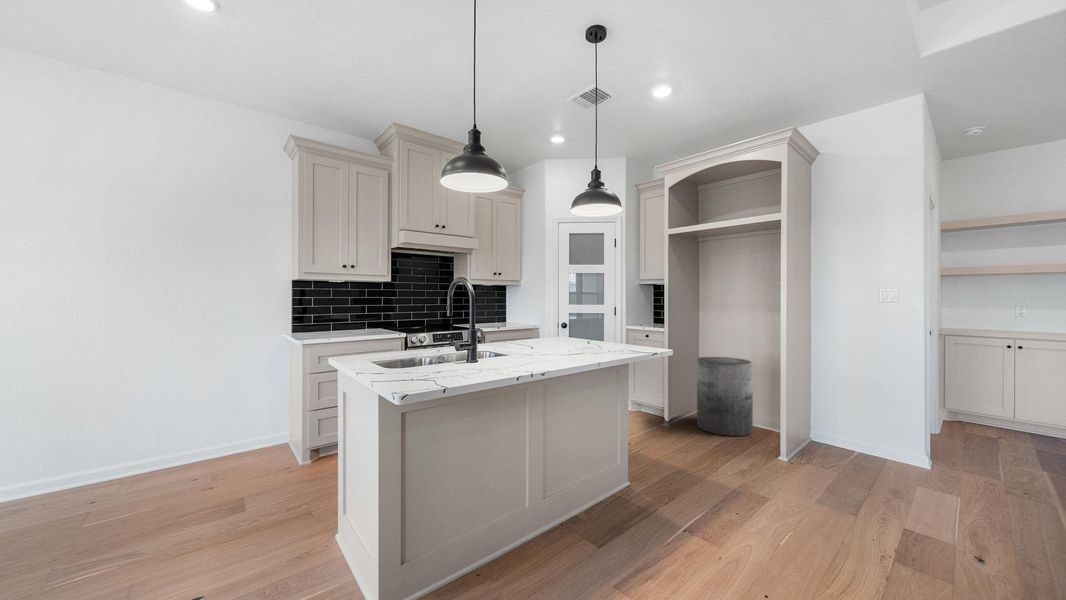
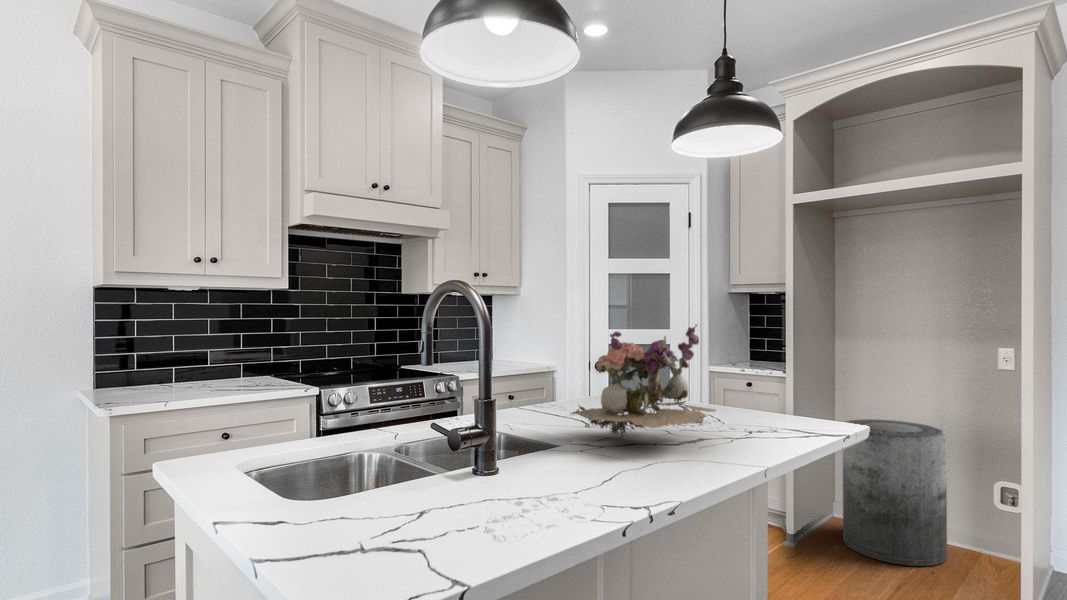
flower arrangement: none [519,297,590,352] -> present [571,324,716,437]

